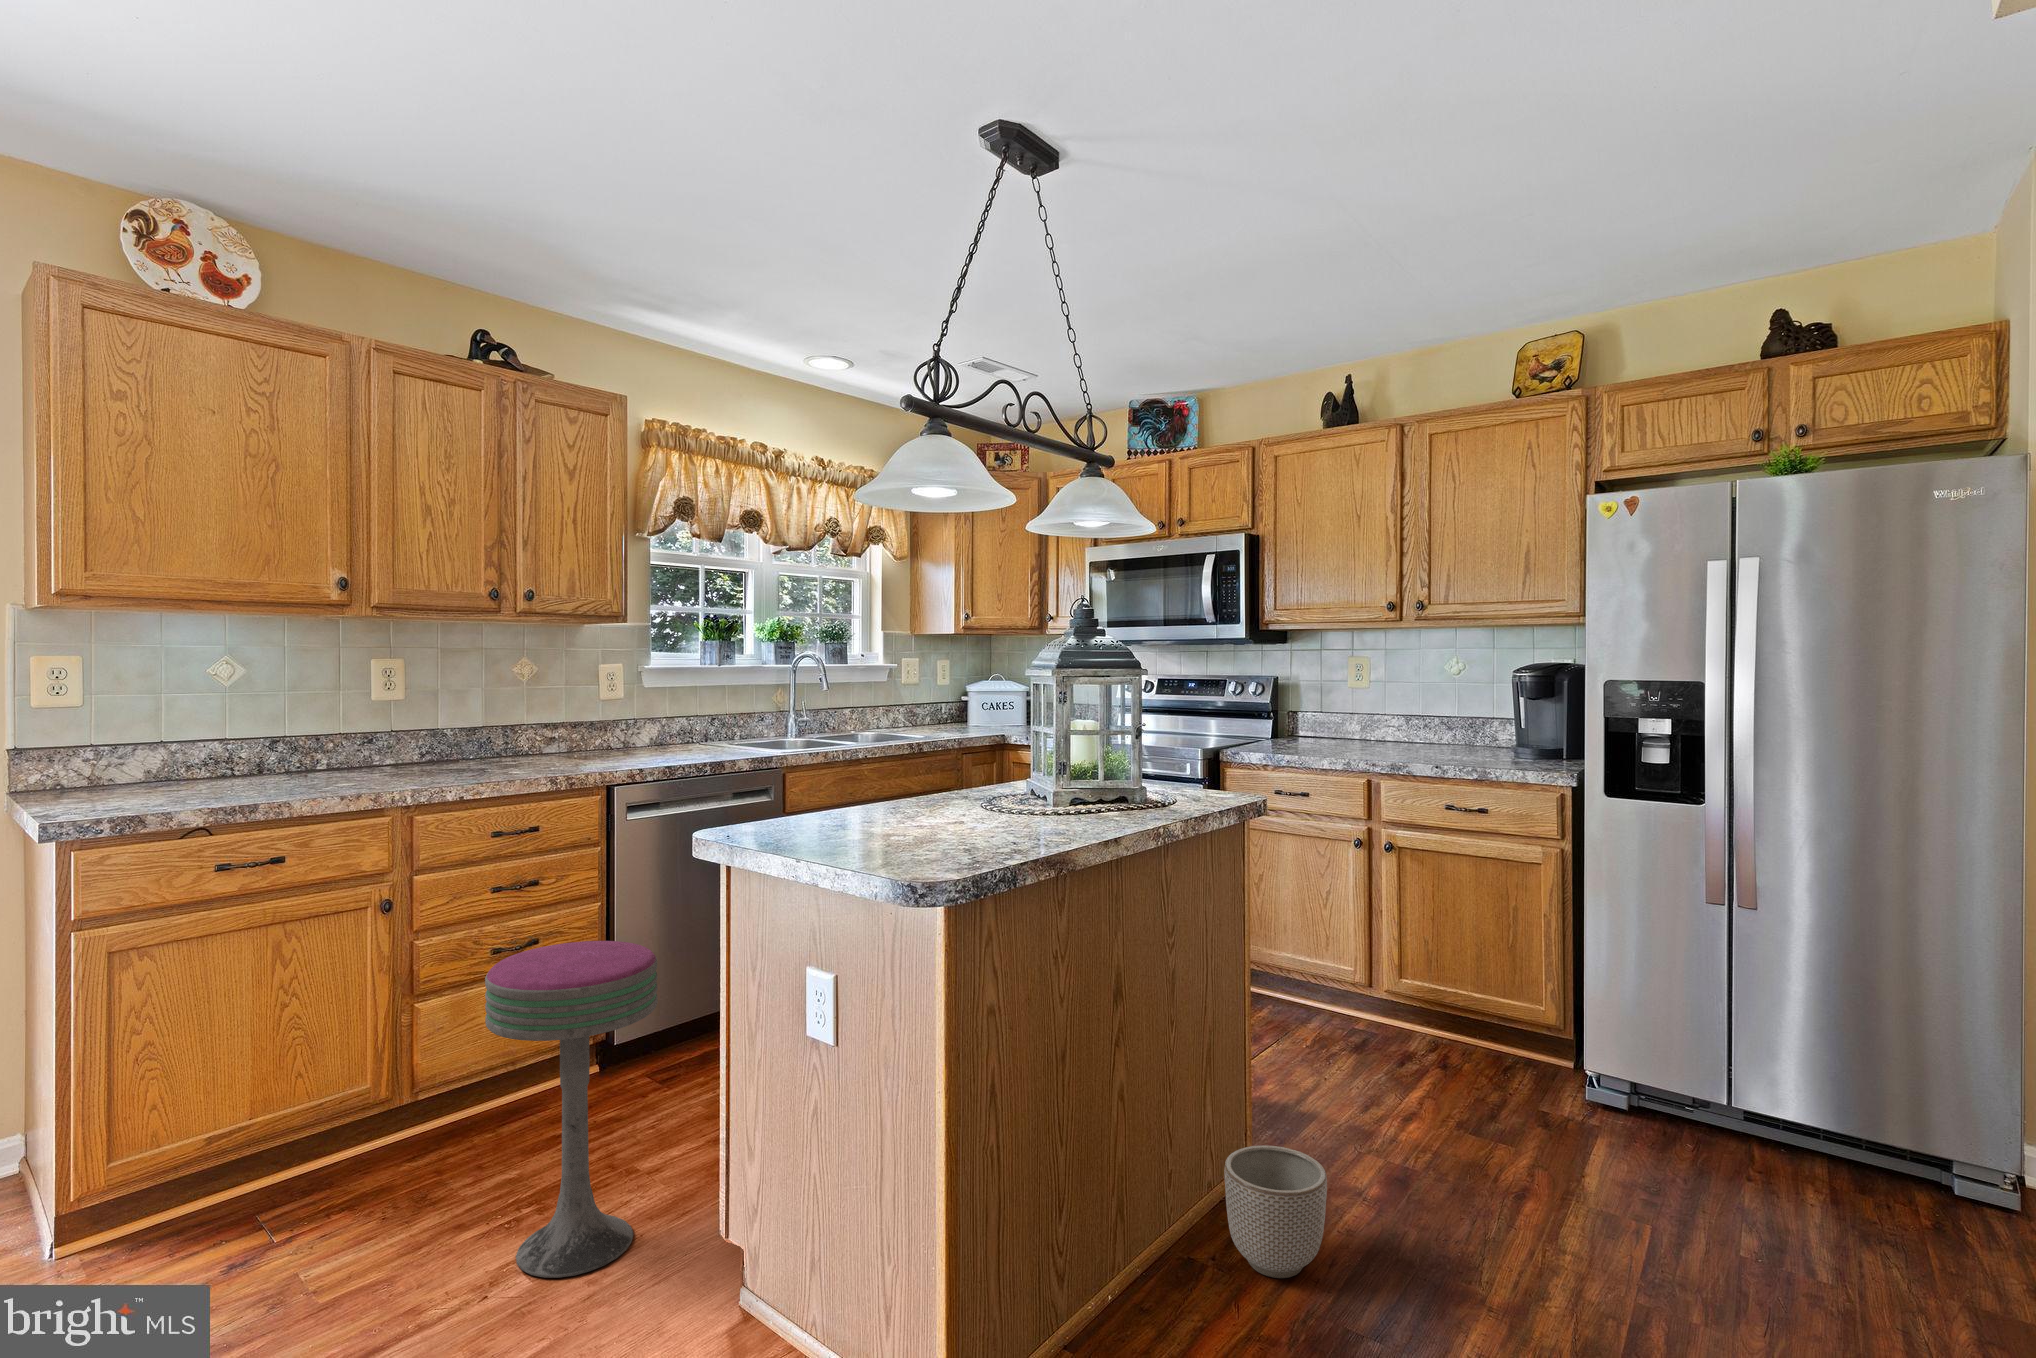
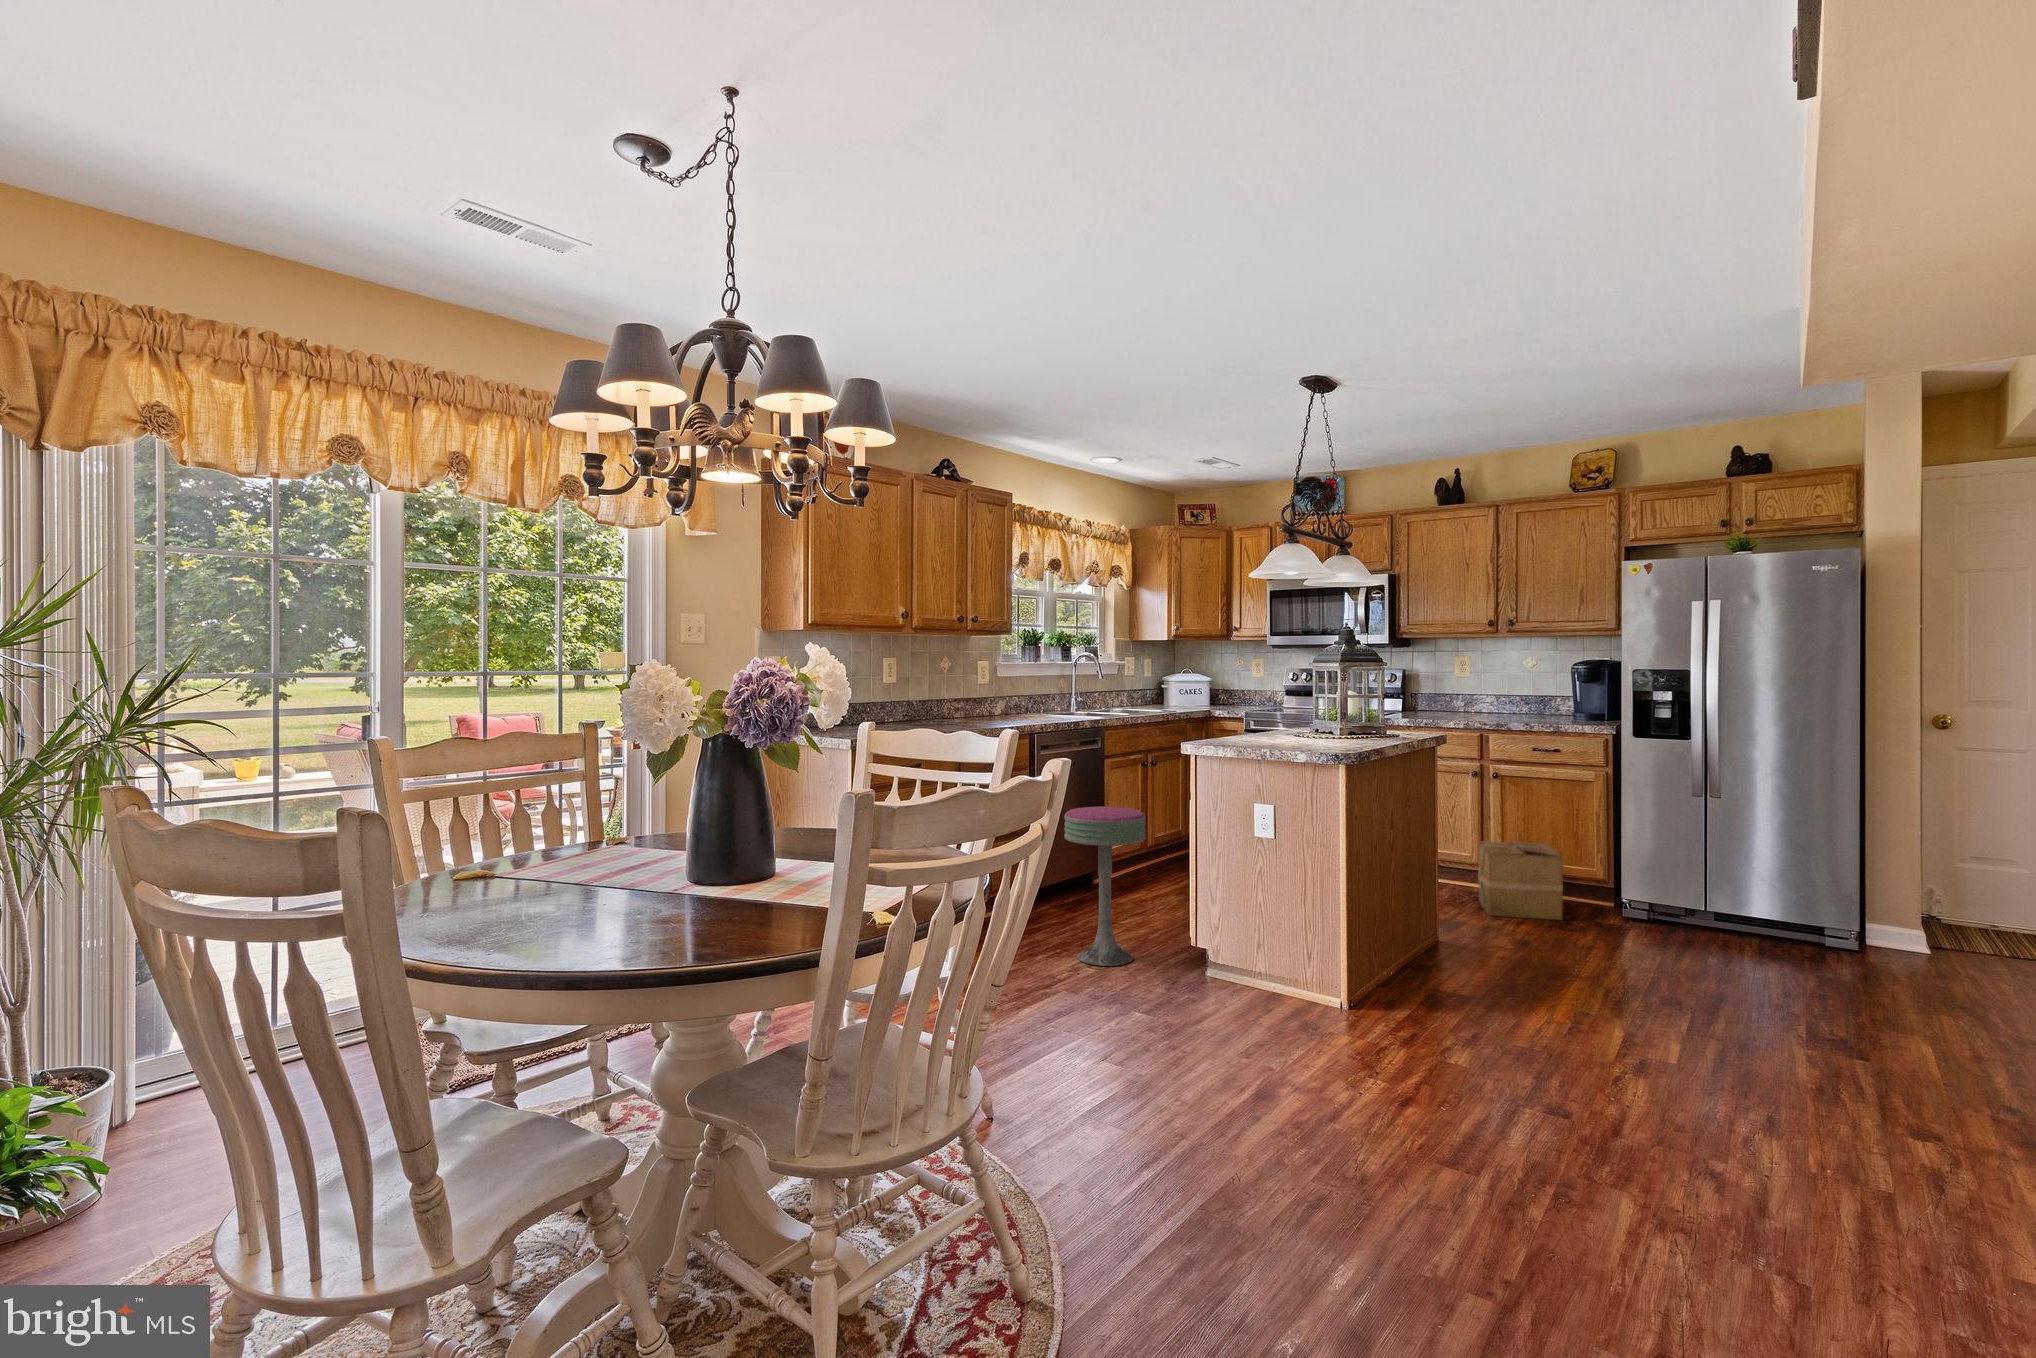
cardboard box: none [1349,962,1485,1116] -> present [1478,841,1563,920]
planter: present [1224,1145,1327,1278] -> none [1440,909,1495,967]

